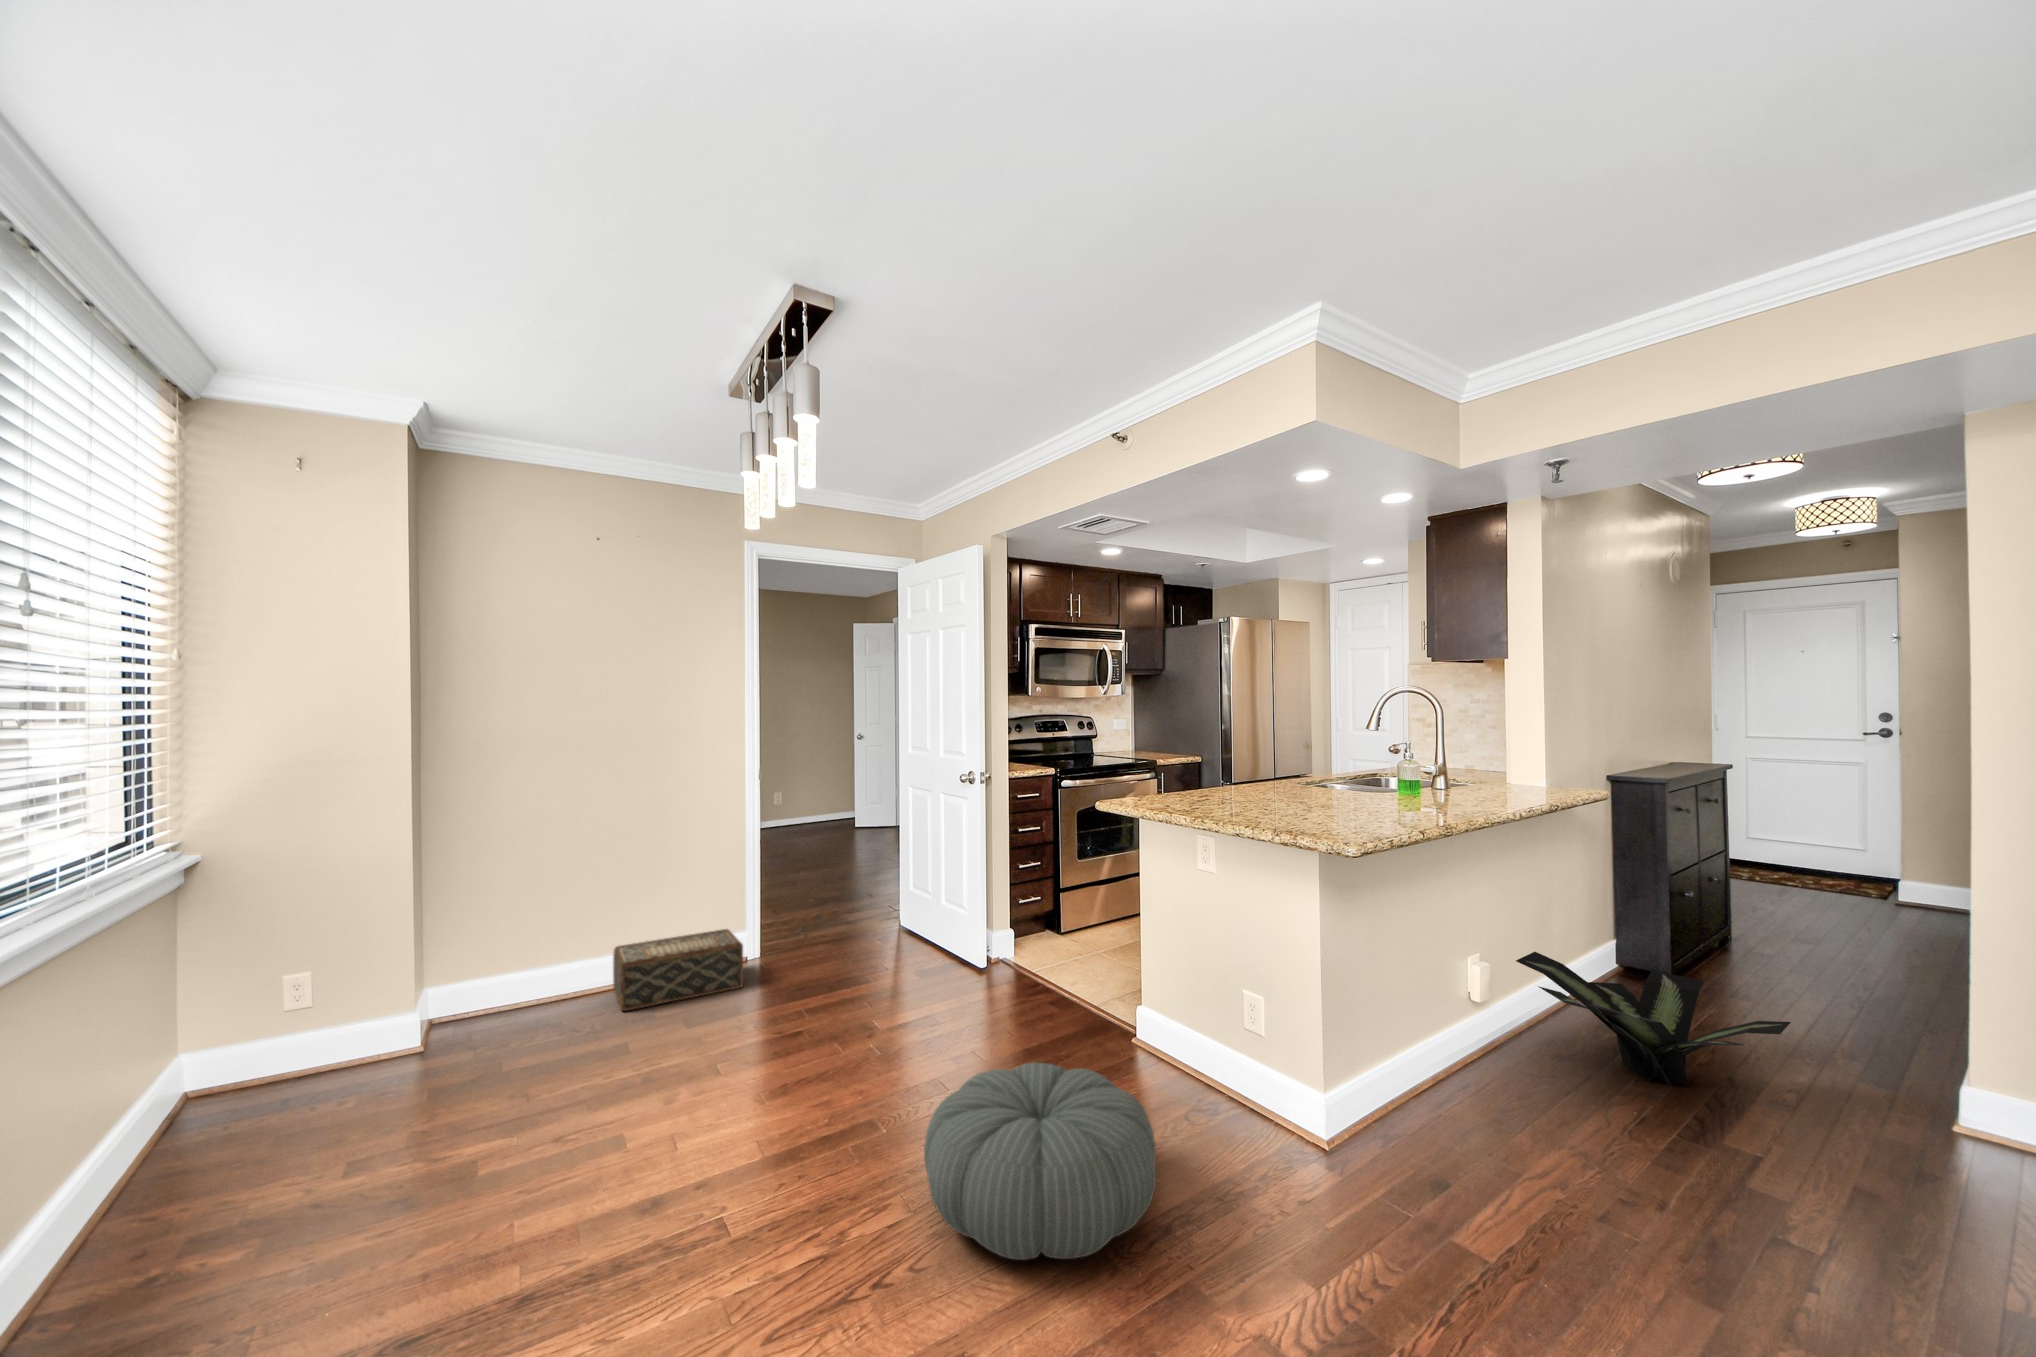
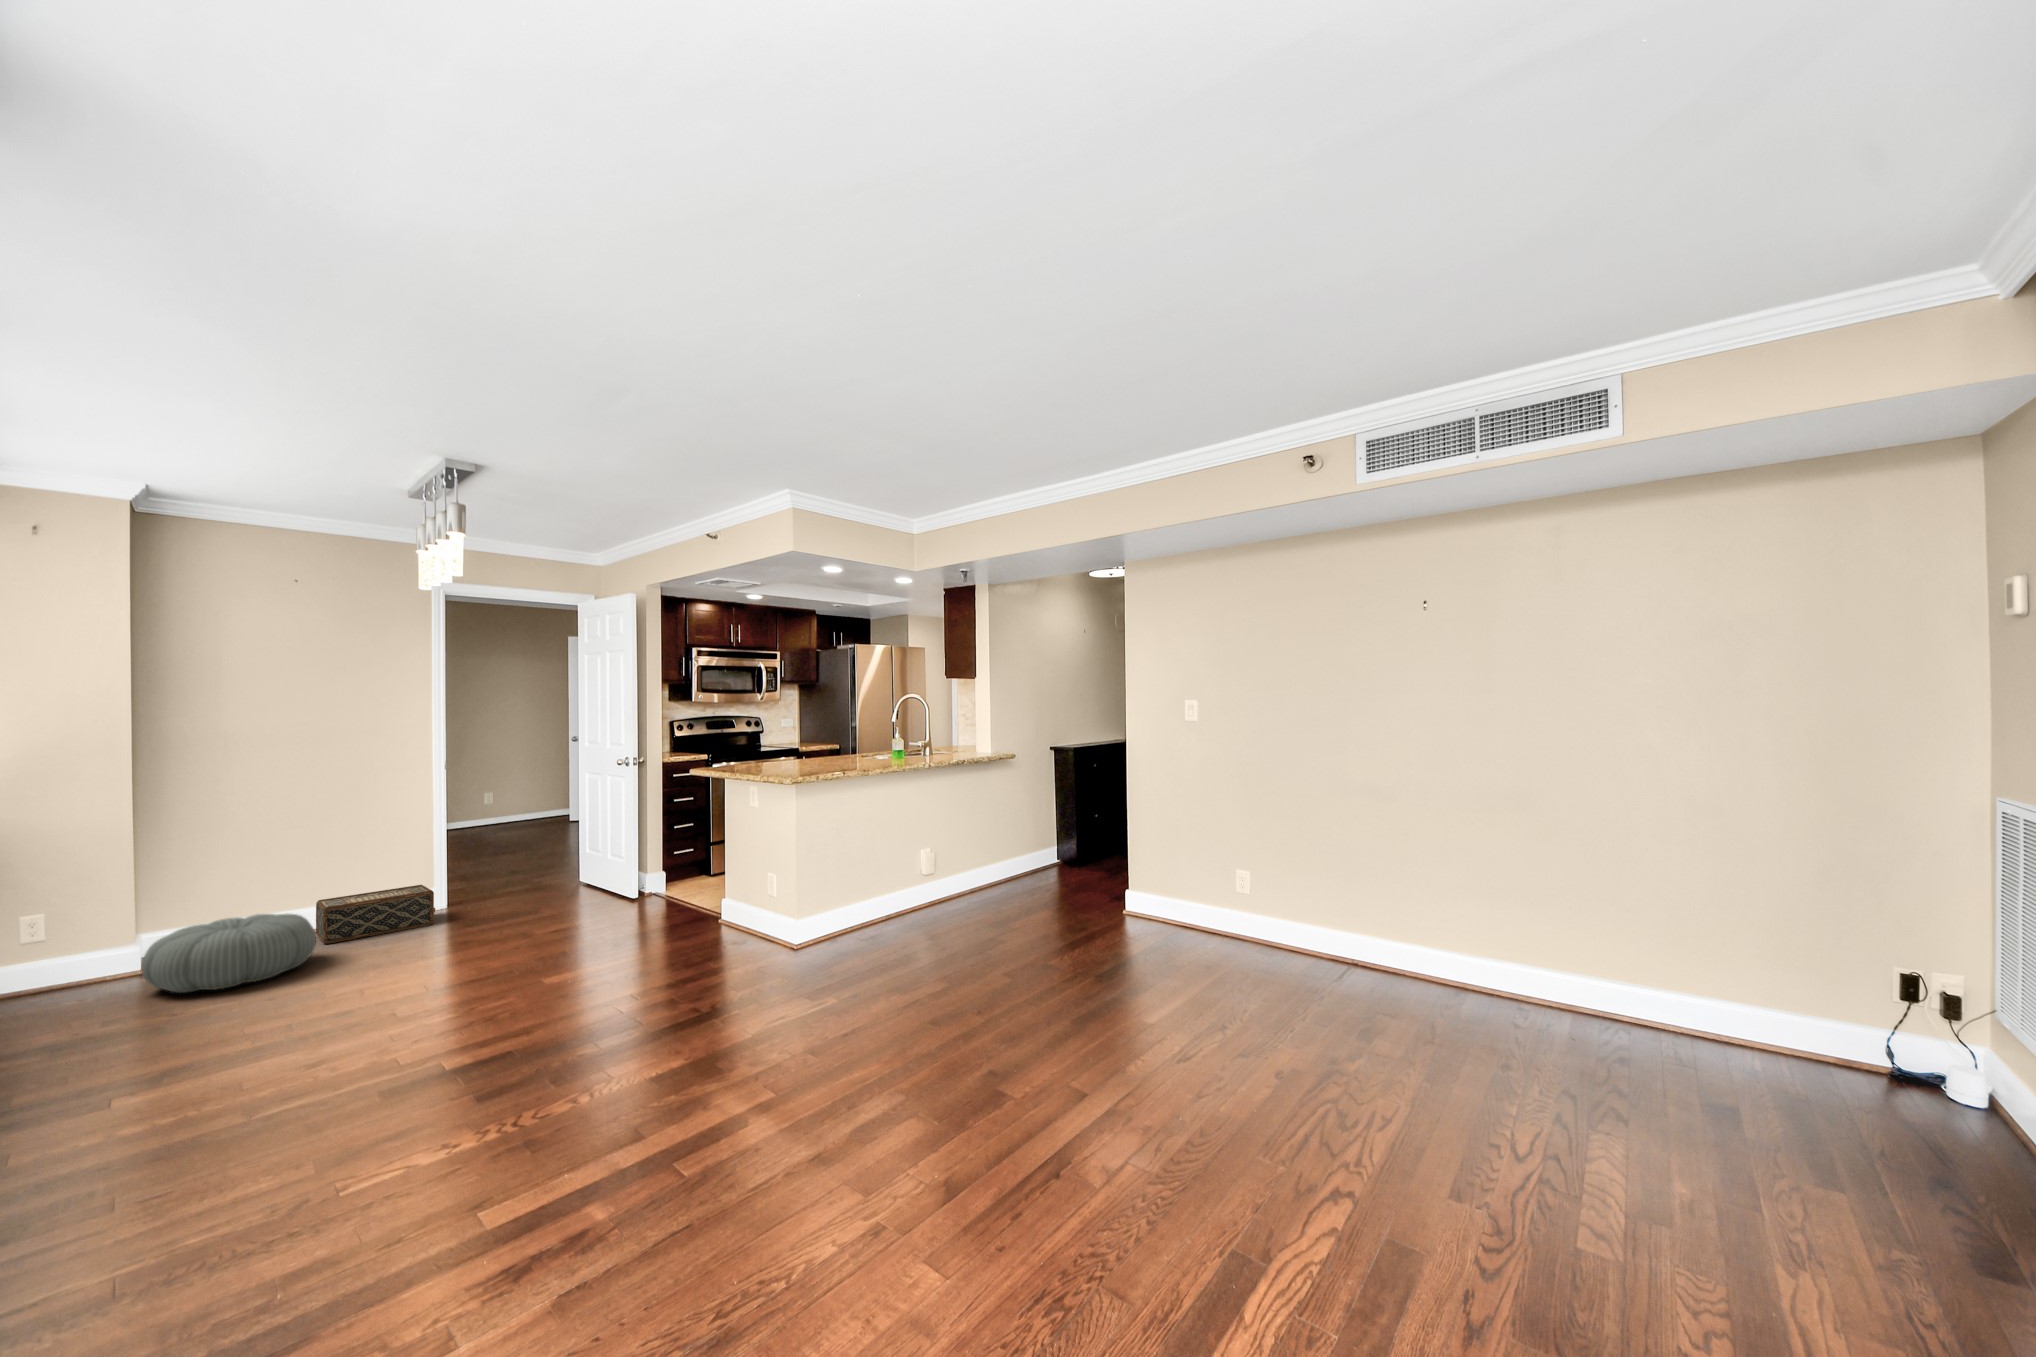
potted plant: present [1516,952,1791,1085] -> none [958,849,1068,911]
pouf: present [924,1063,1156,1260] -> present [141,914,316,993]

